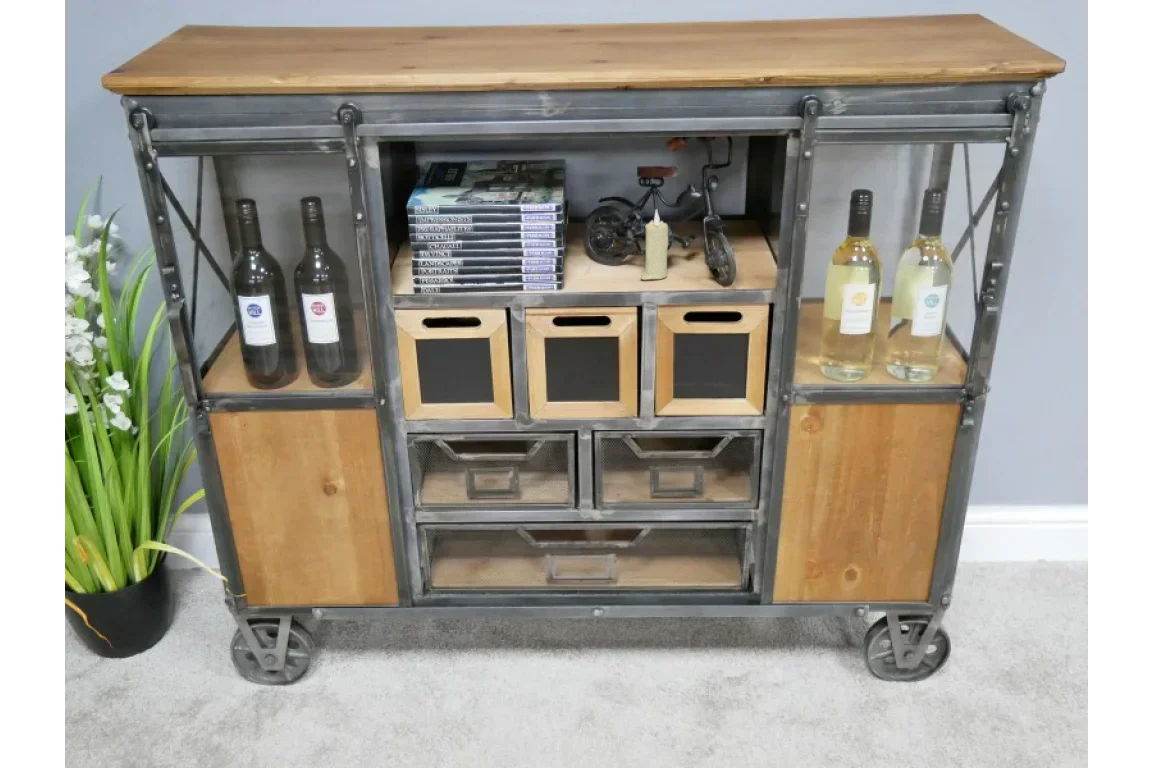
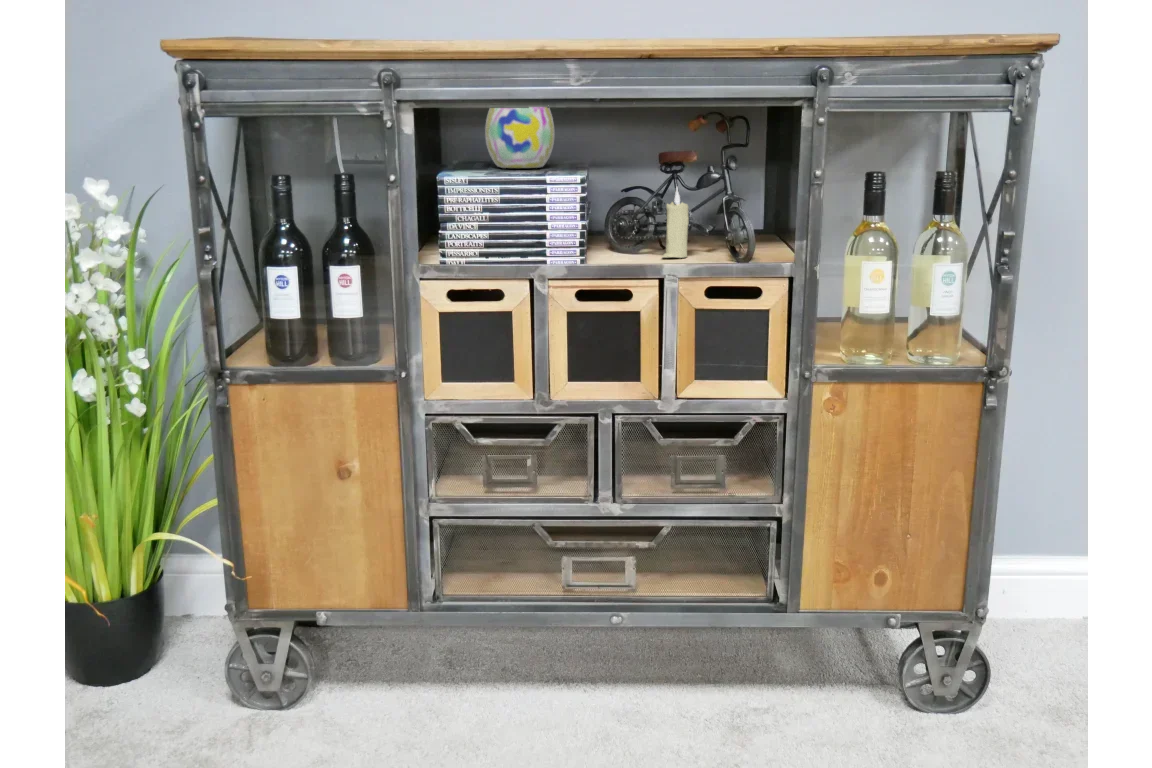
decorative egg: none [455,87,528,183] -> present [485,107,555,168]

